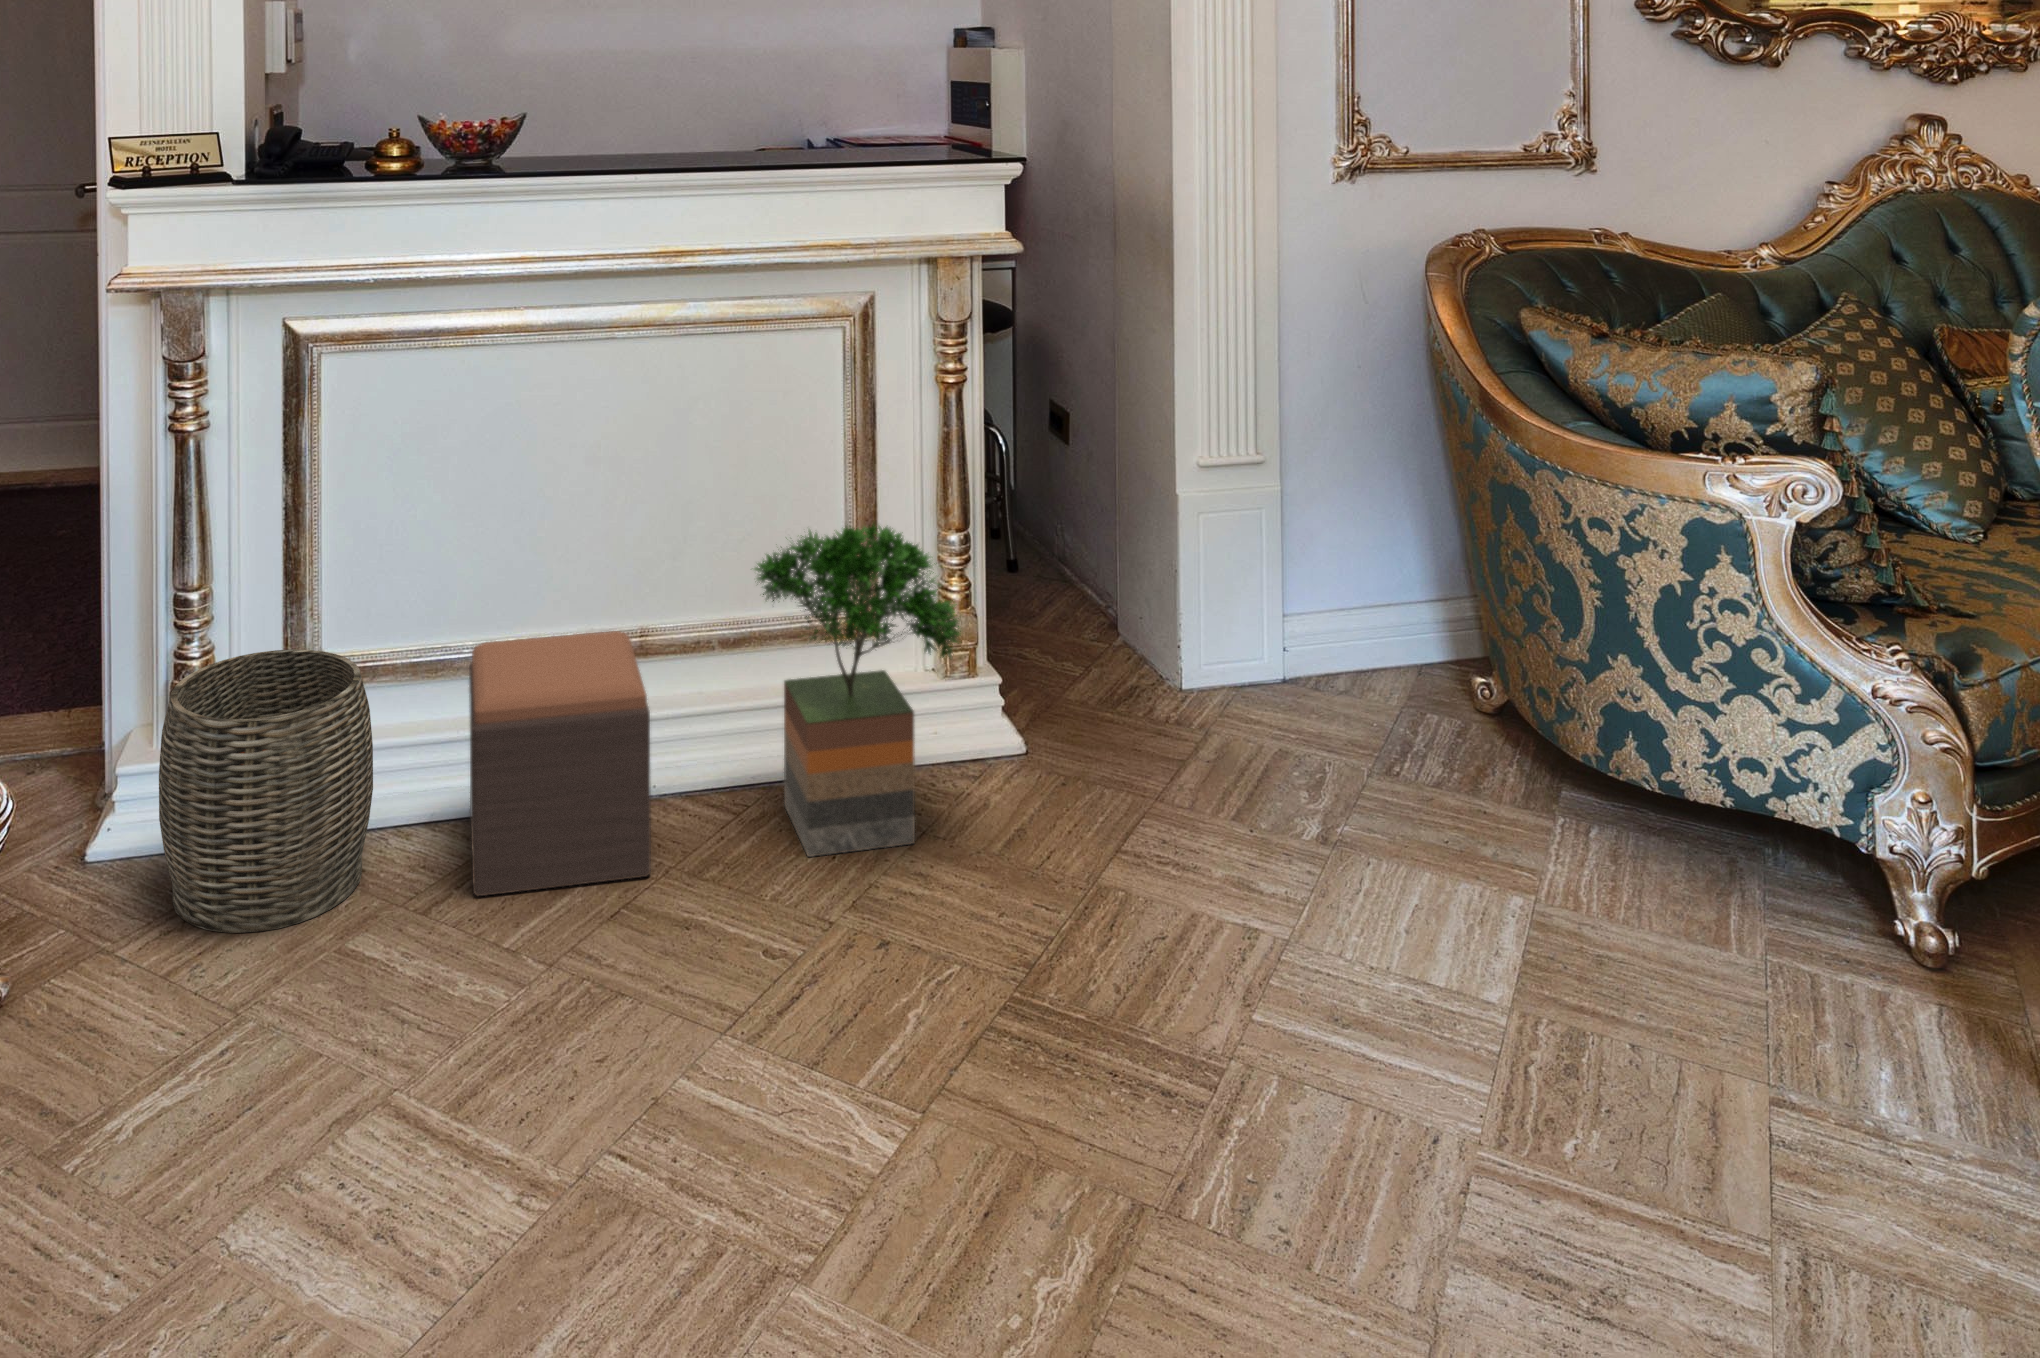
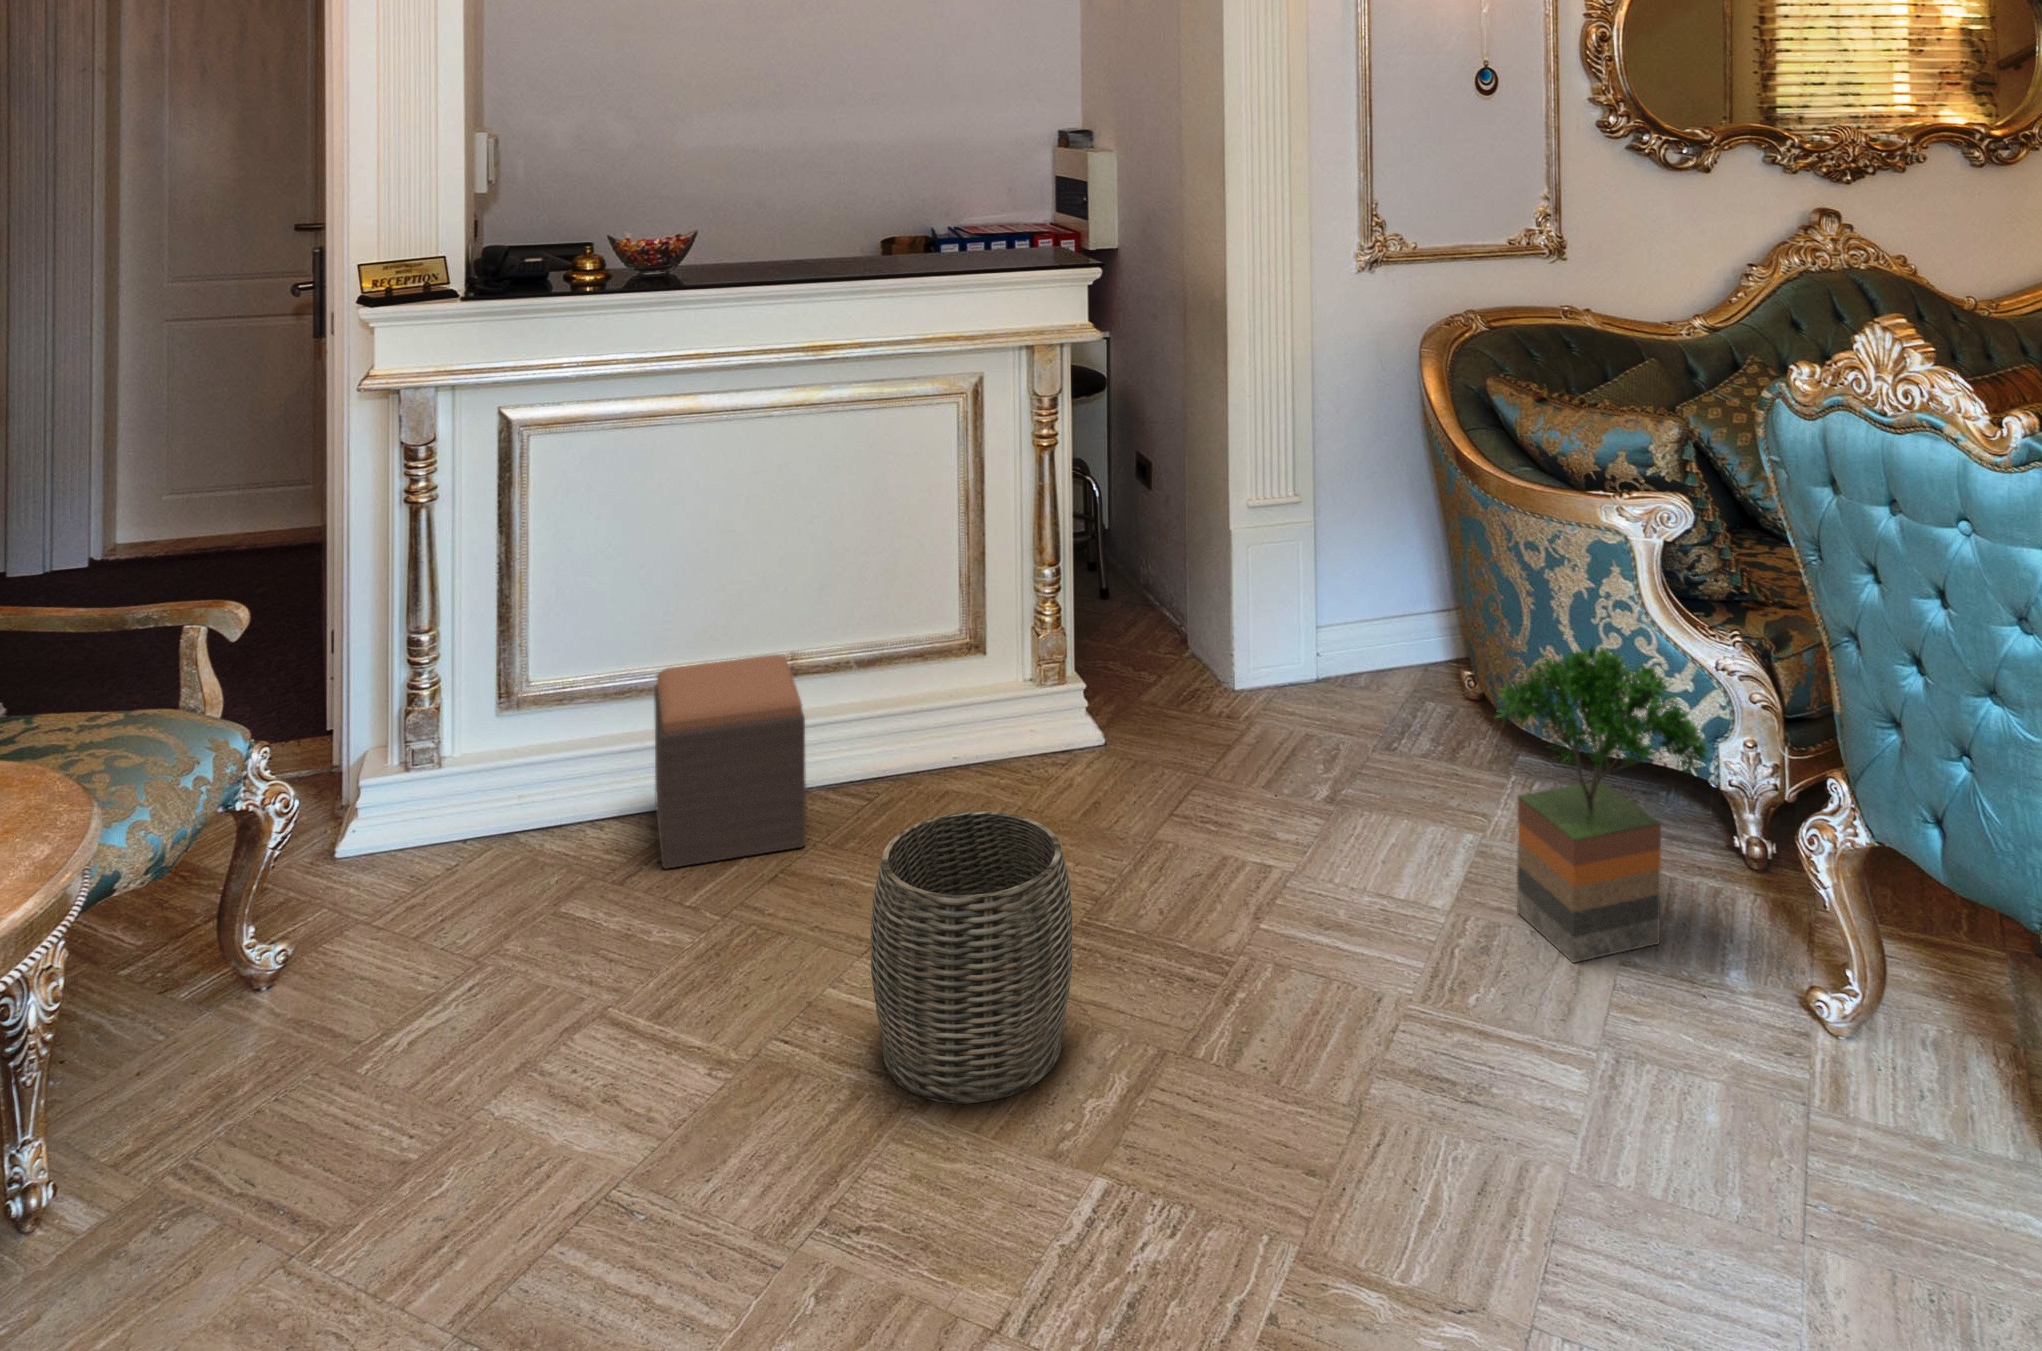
potted tree: present [755,524,961,857] -> present [1497,647,1711,963]
woven basket: present [159,650,373,933] -> present [871,811,1072,1103]

